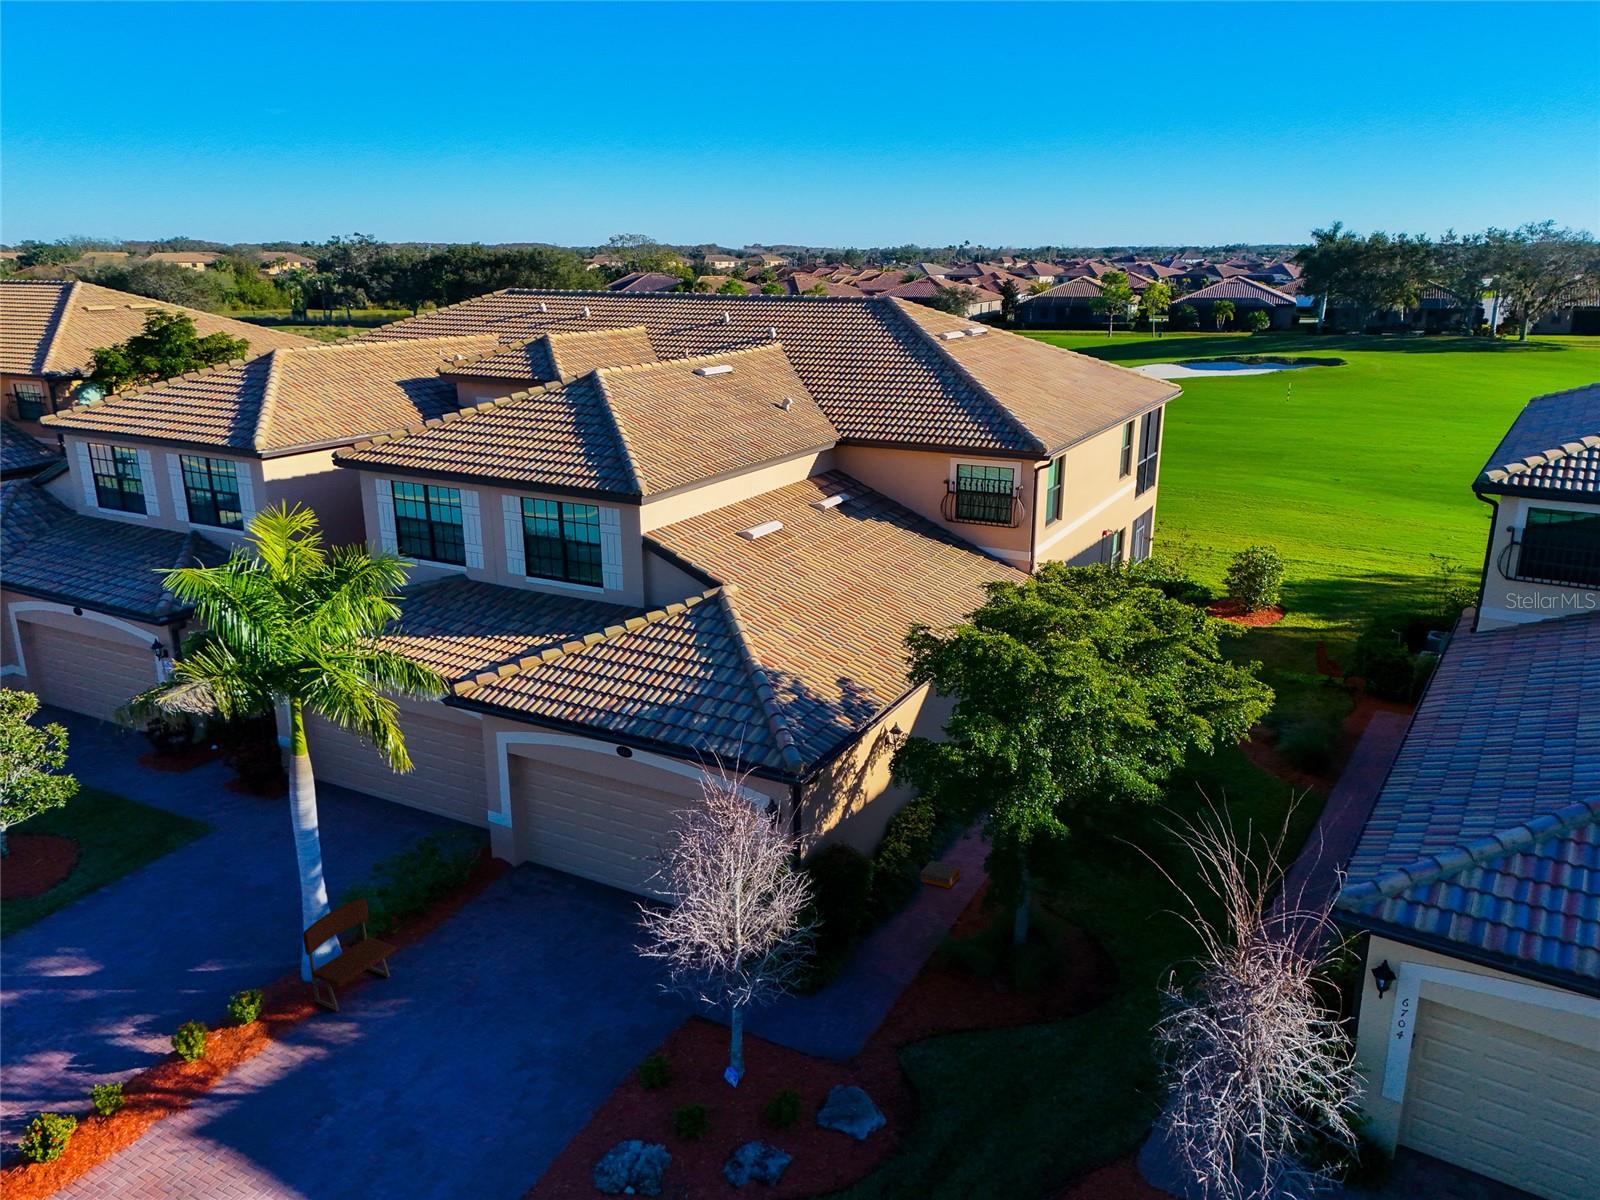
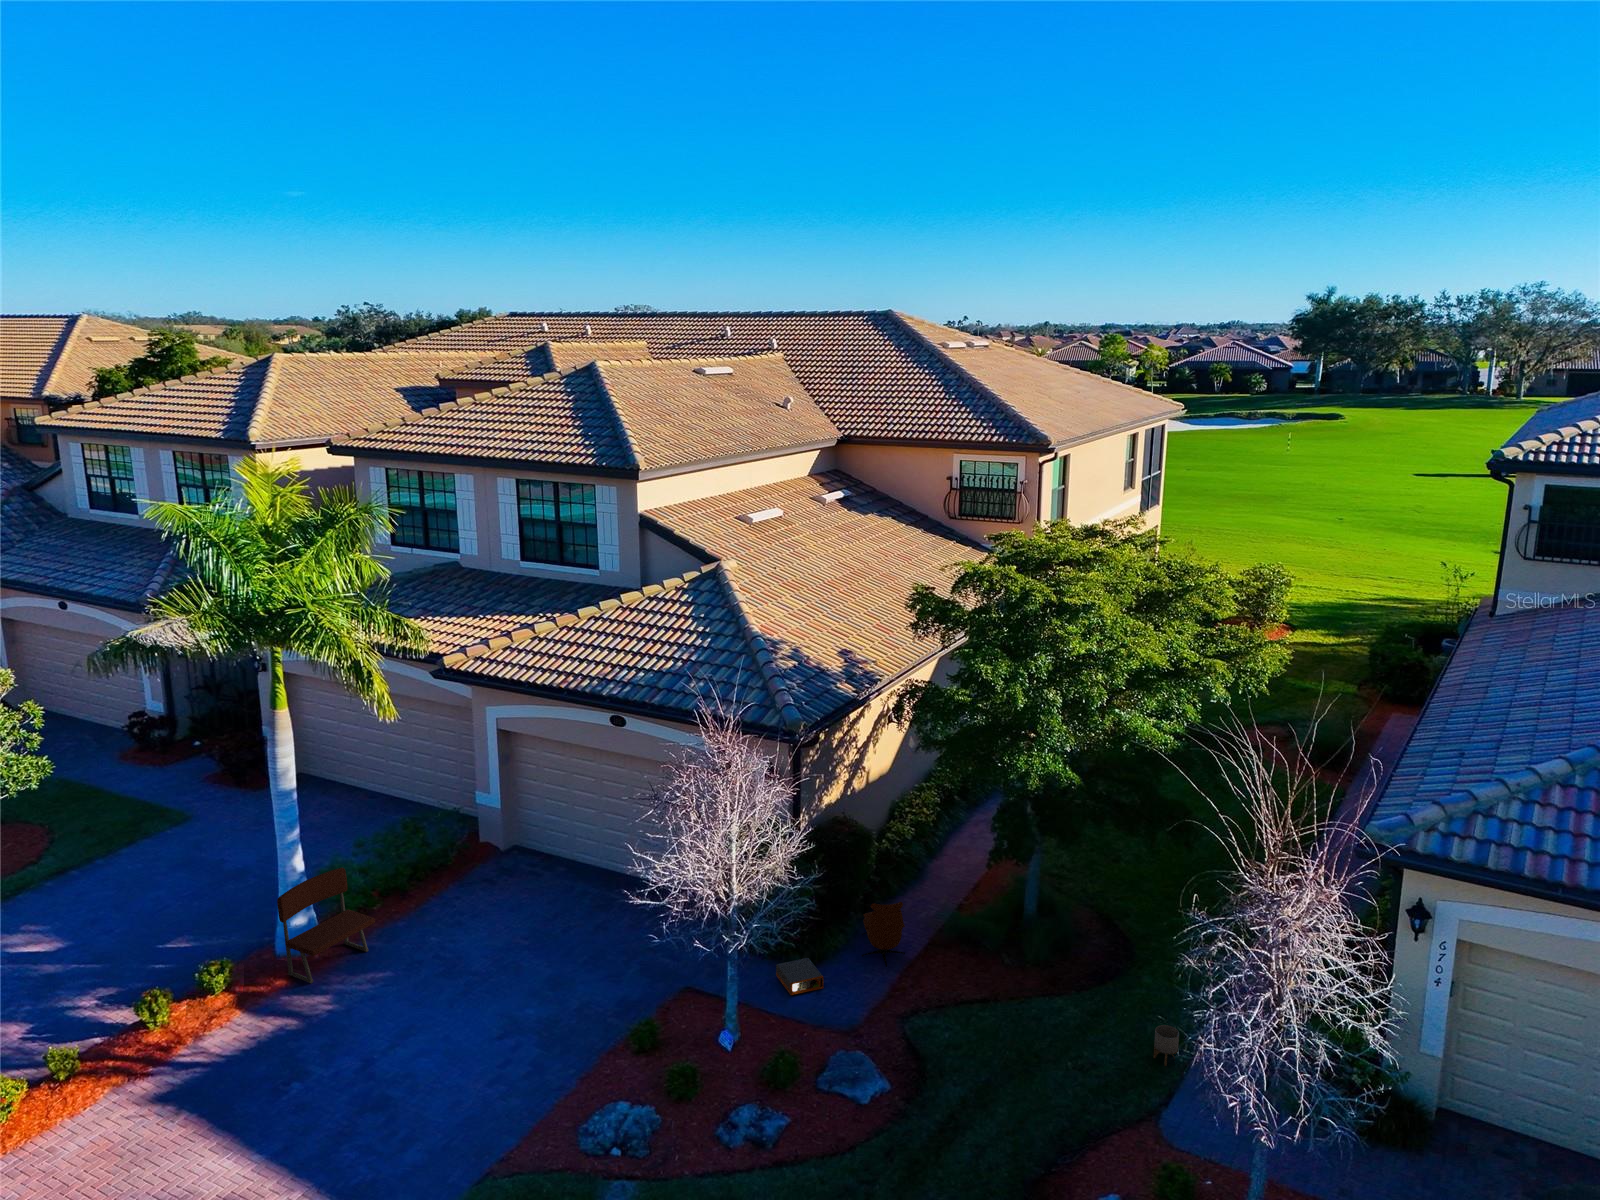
lounge chair: present [1315,641,1365,692] -> present [862,902,905,967]
storage box: present [920,861,960,888] -> present [776,958,824,995]
planter: none [1133,1061,1157,1100] -> present [1154,1025,1179,1066]

